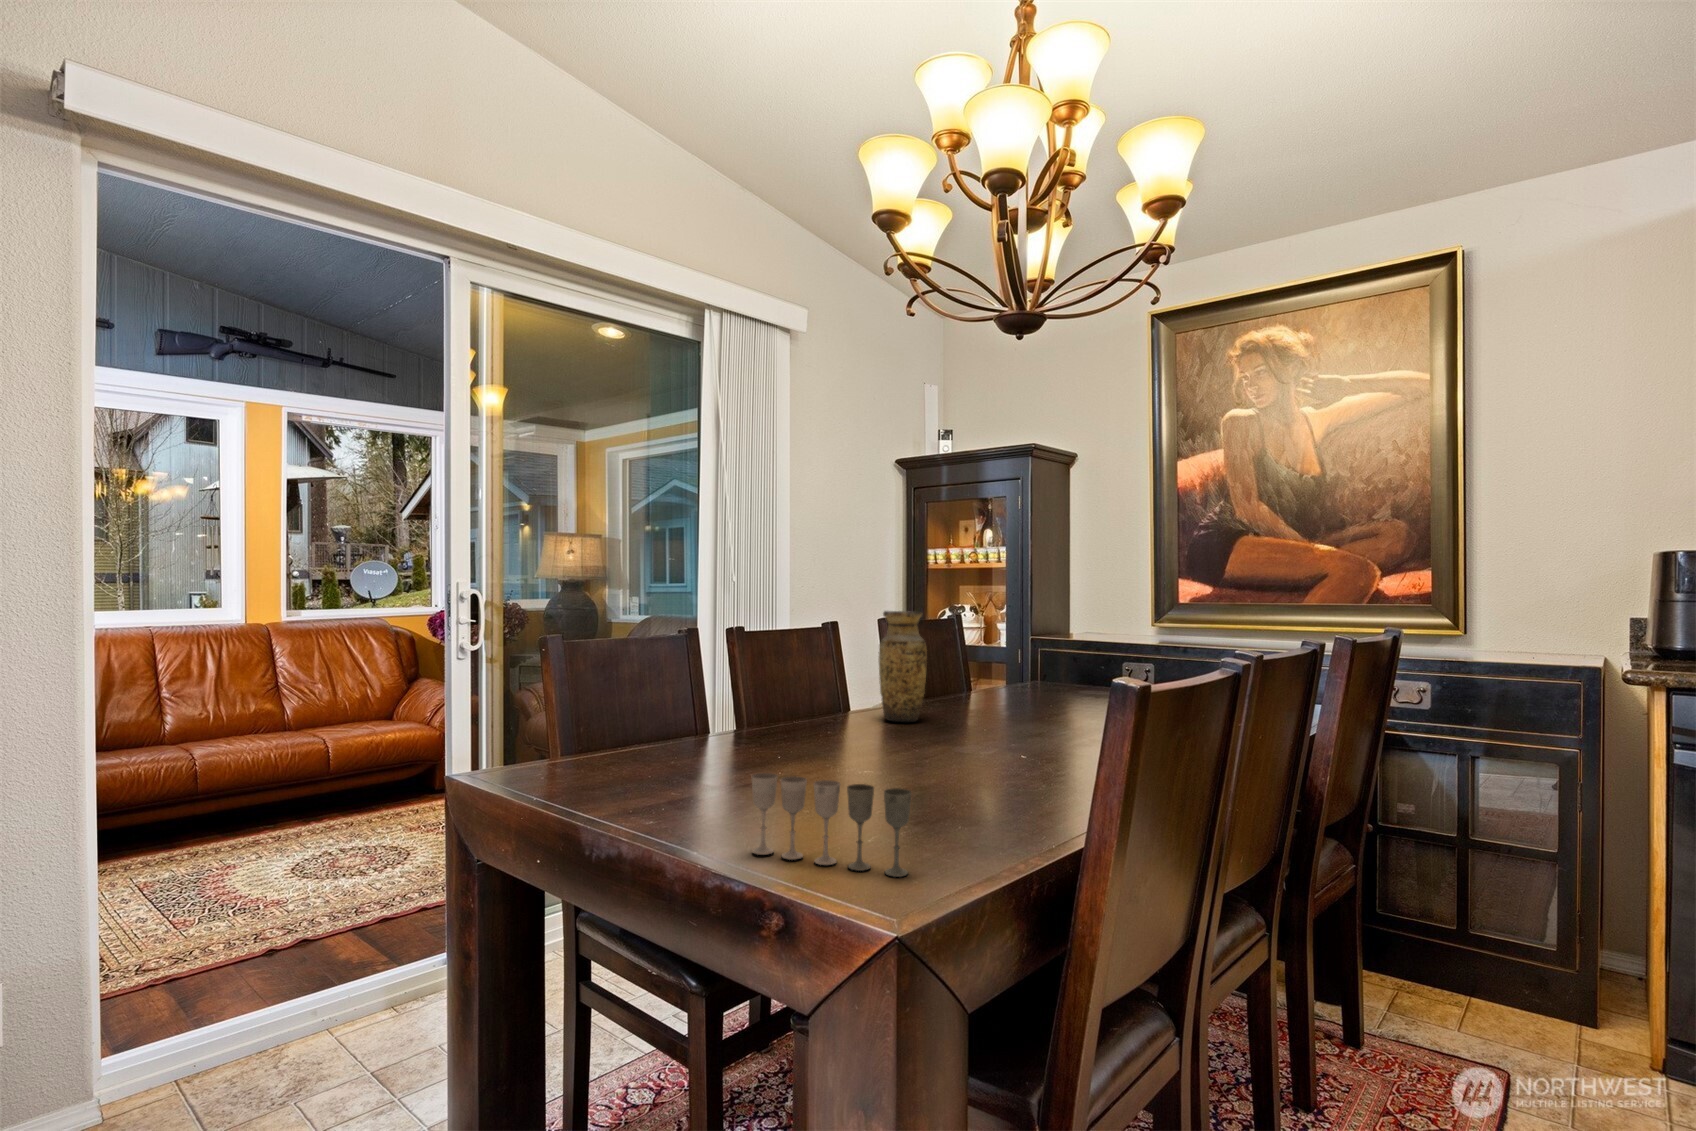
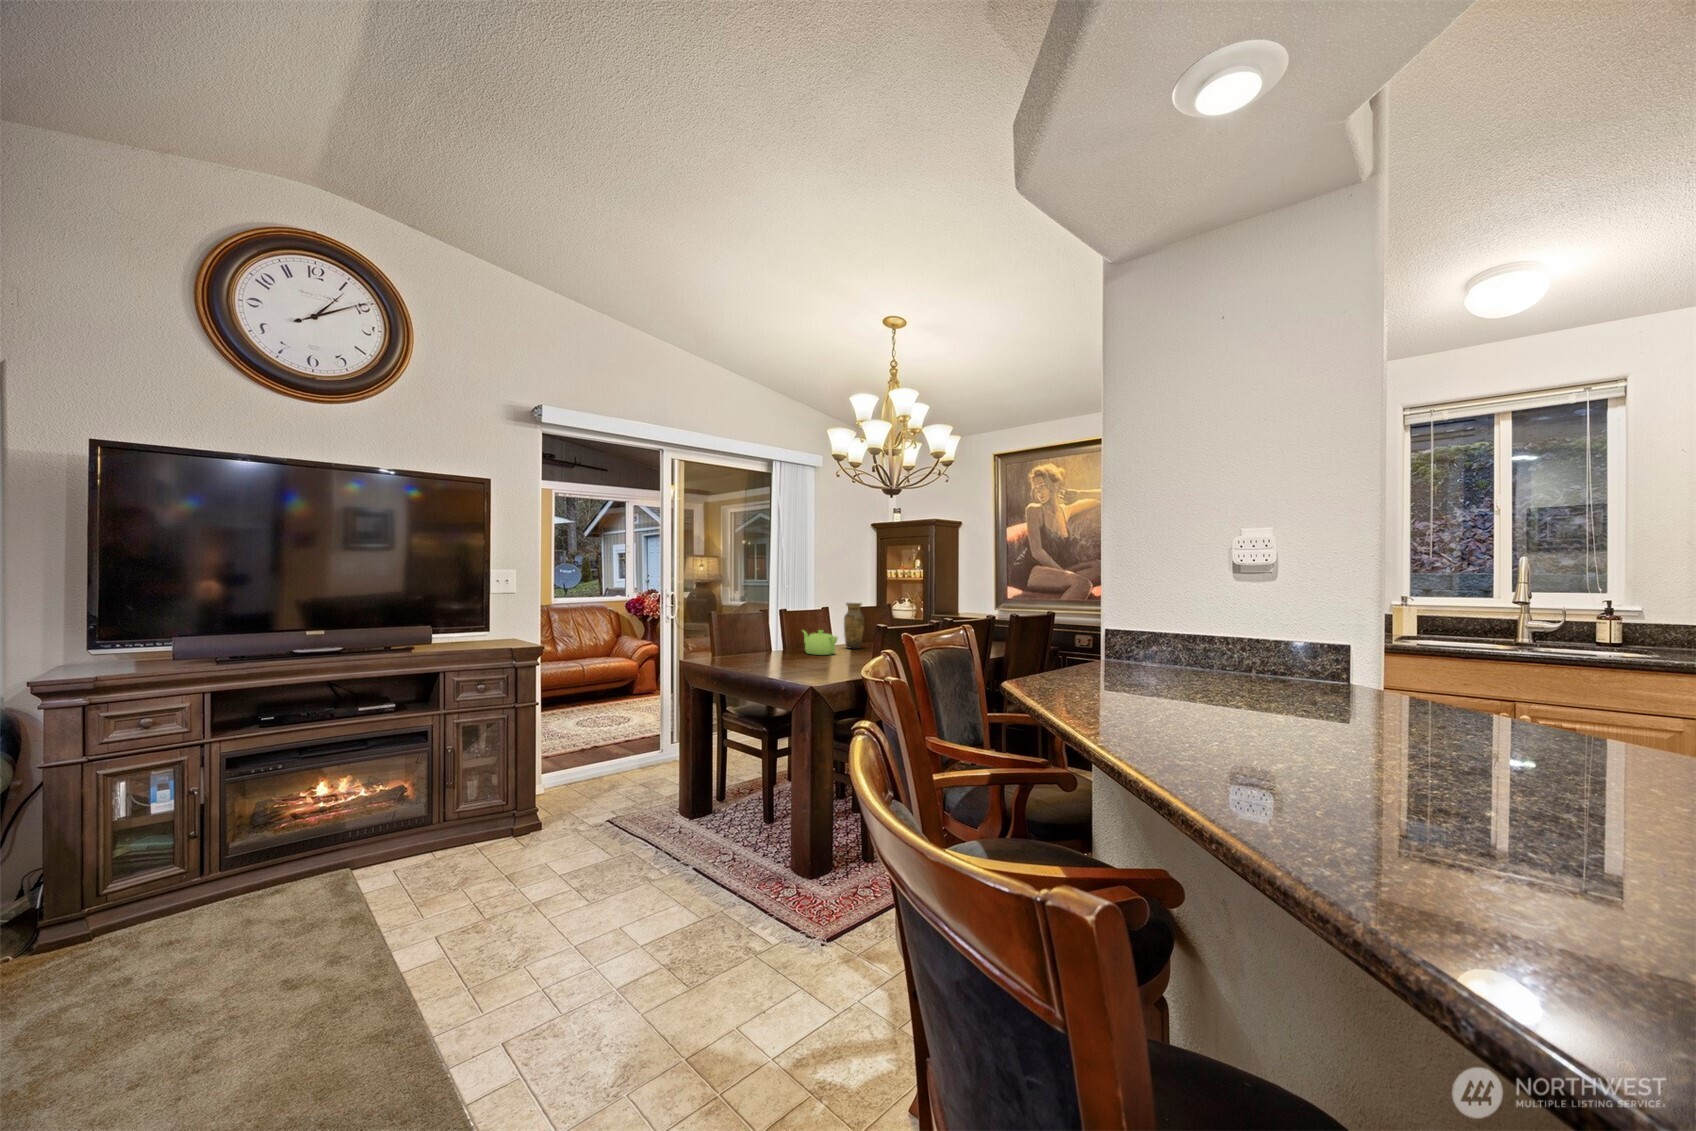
teapot: none [781,680,878,747] -> present [803,630,838,655]
wine glass: present [752,773,911,877] -> none [784,652,828,678]

